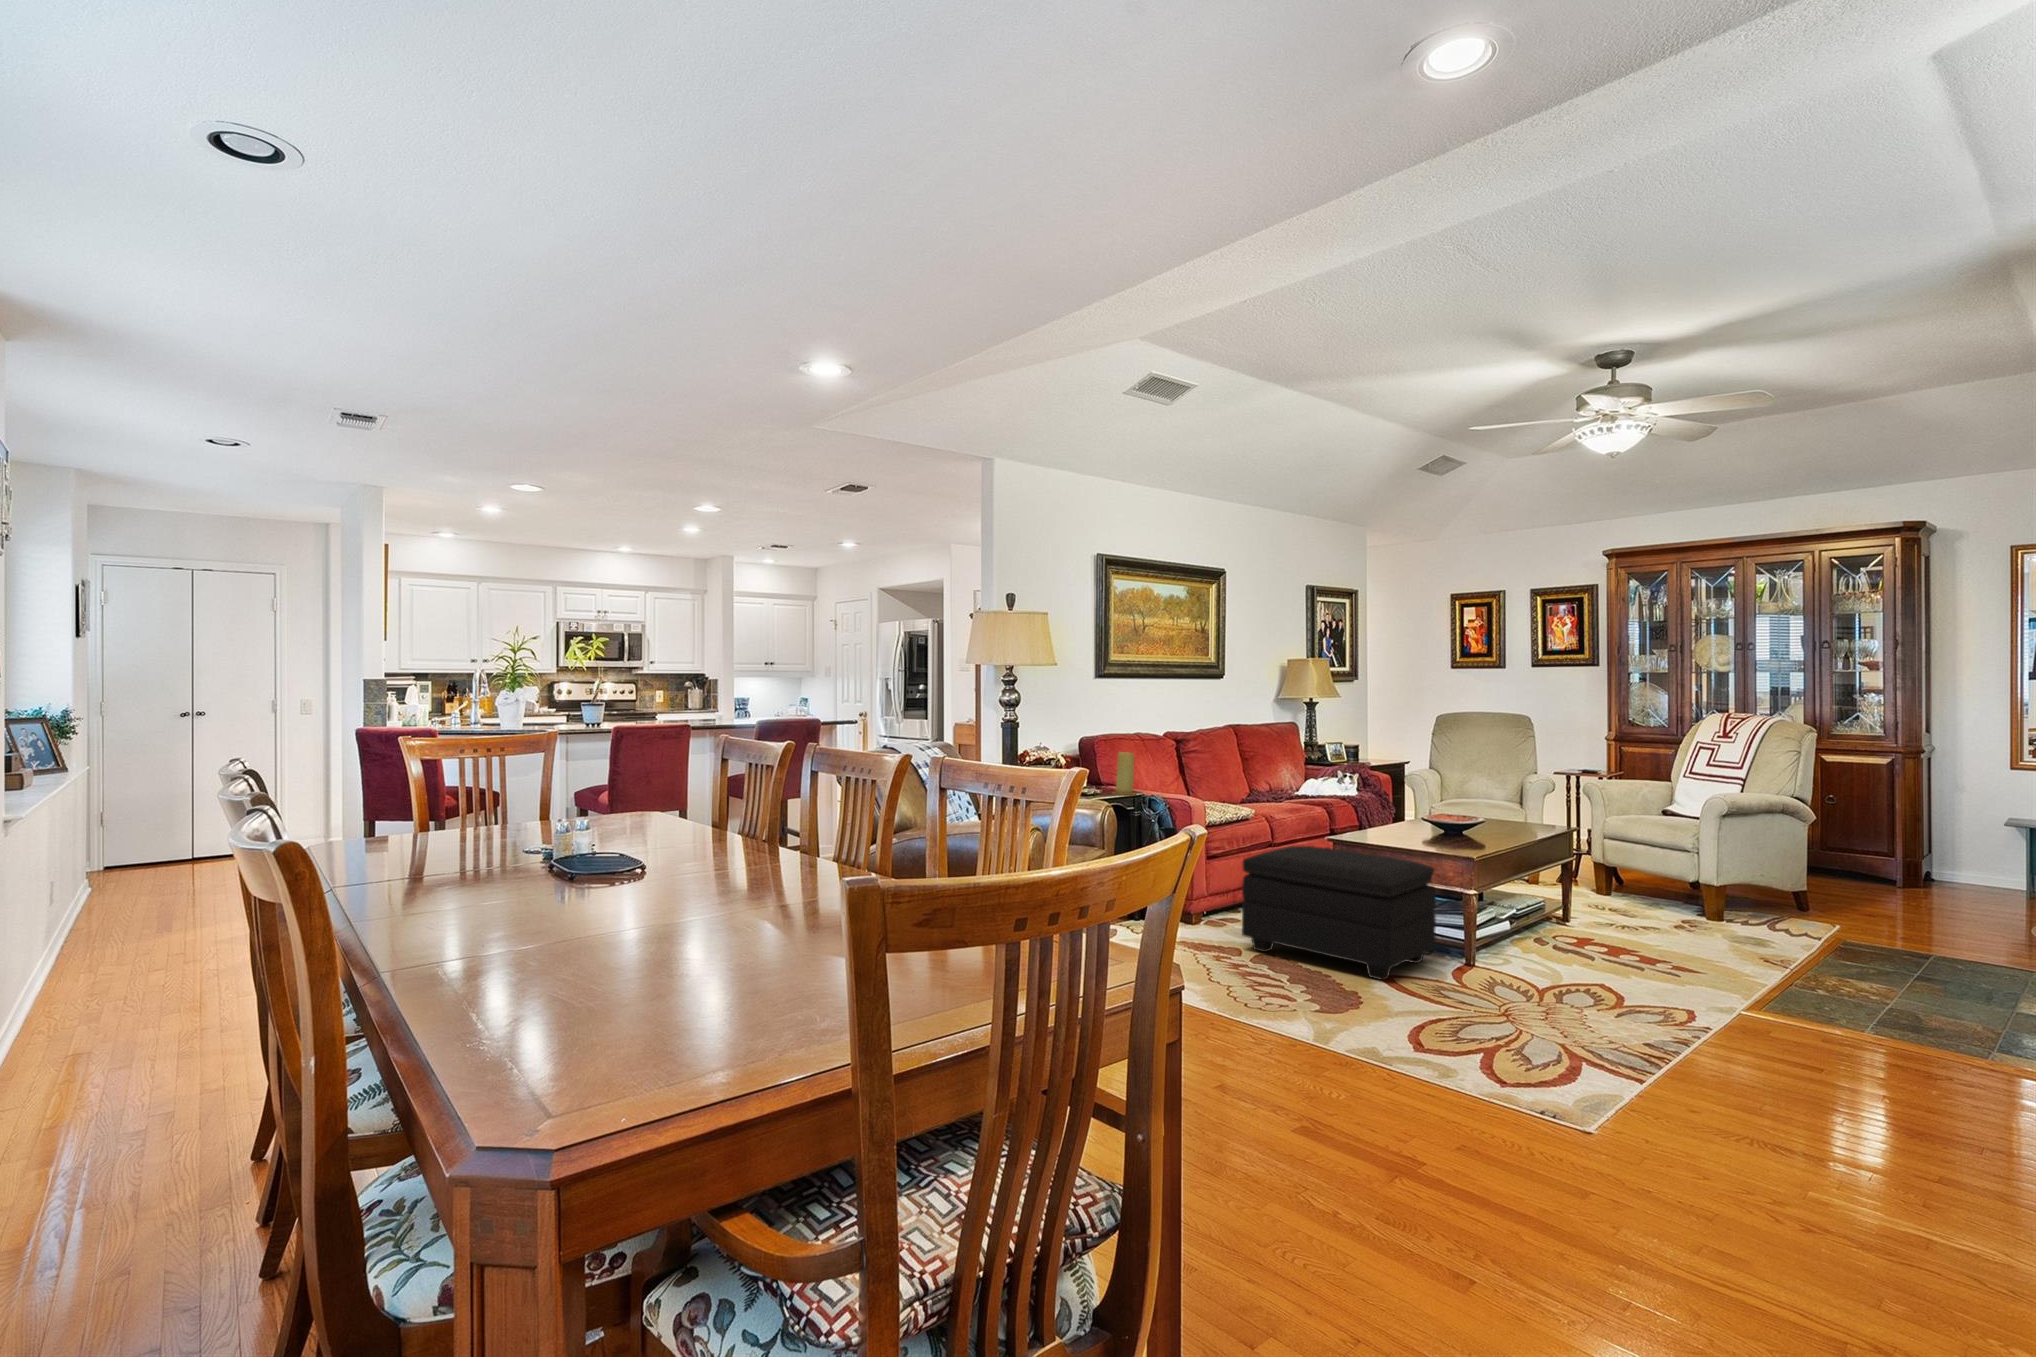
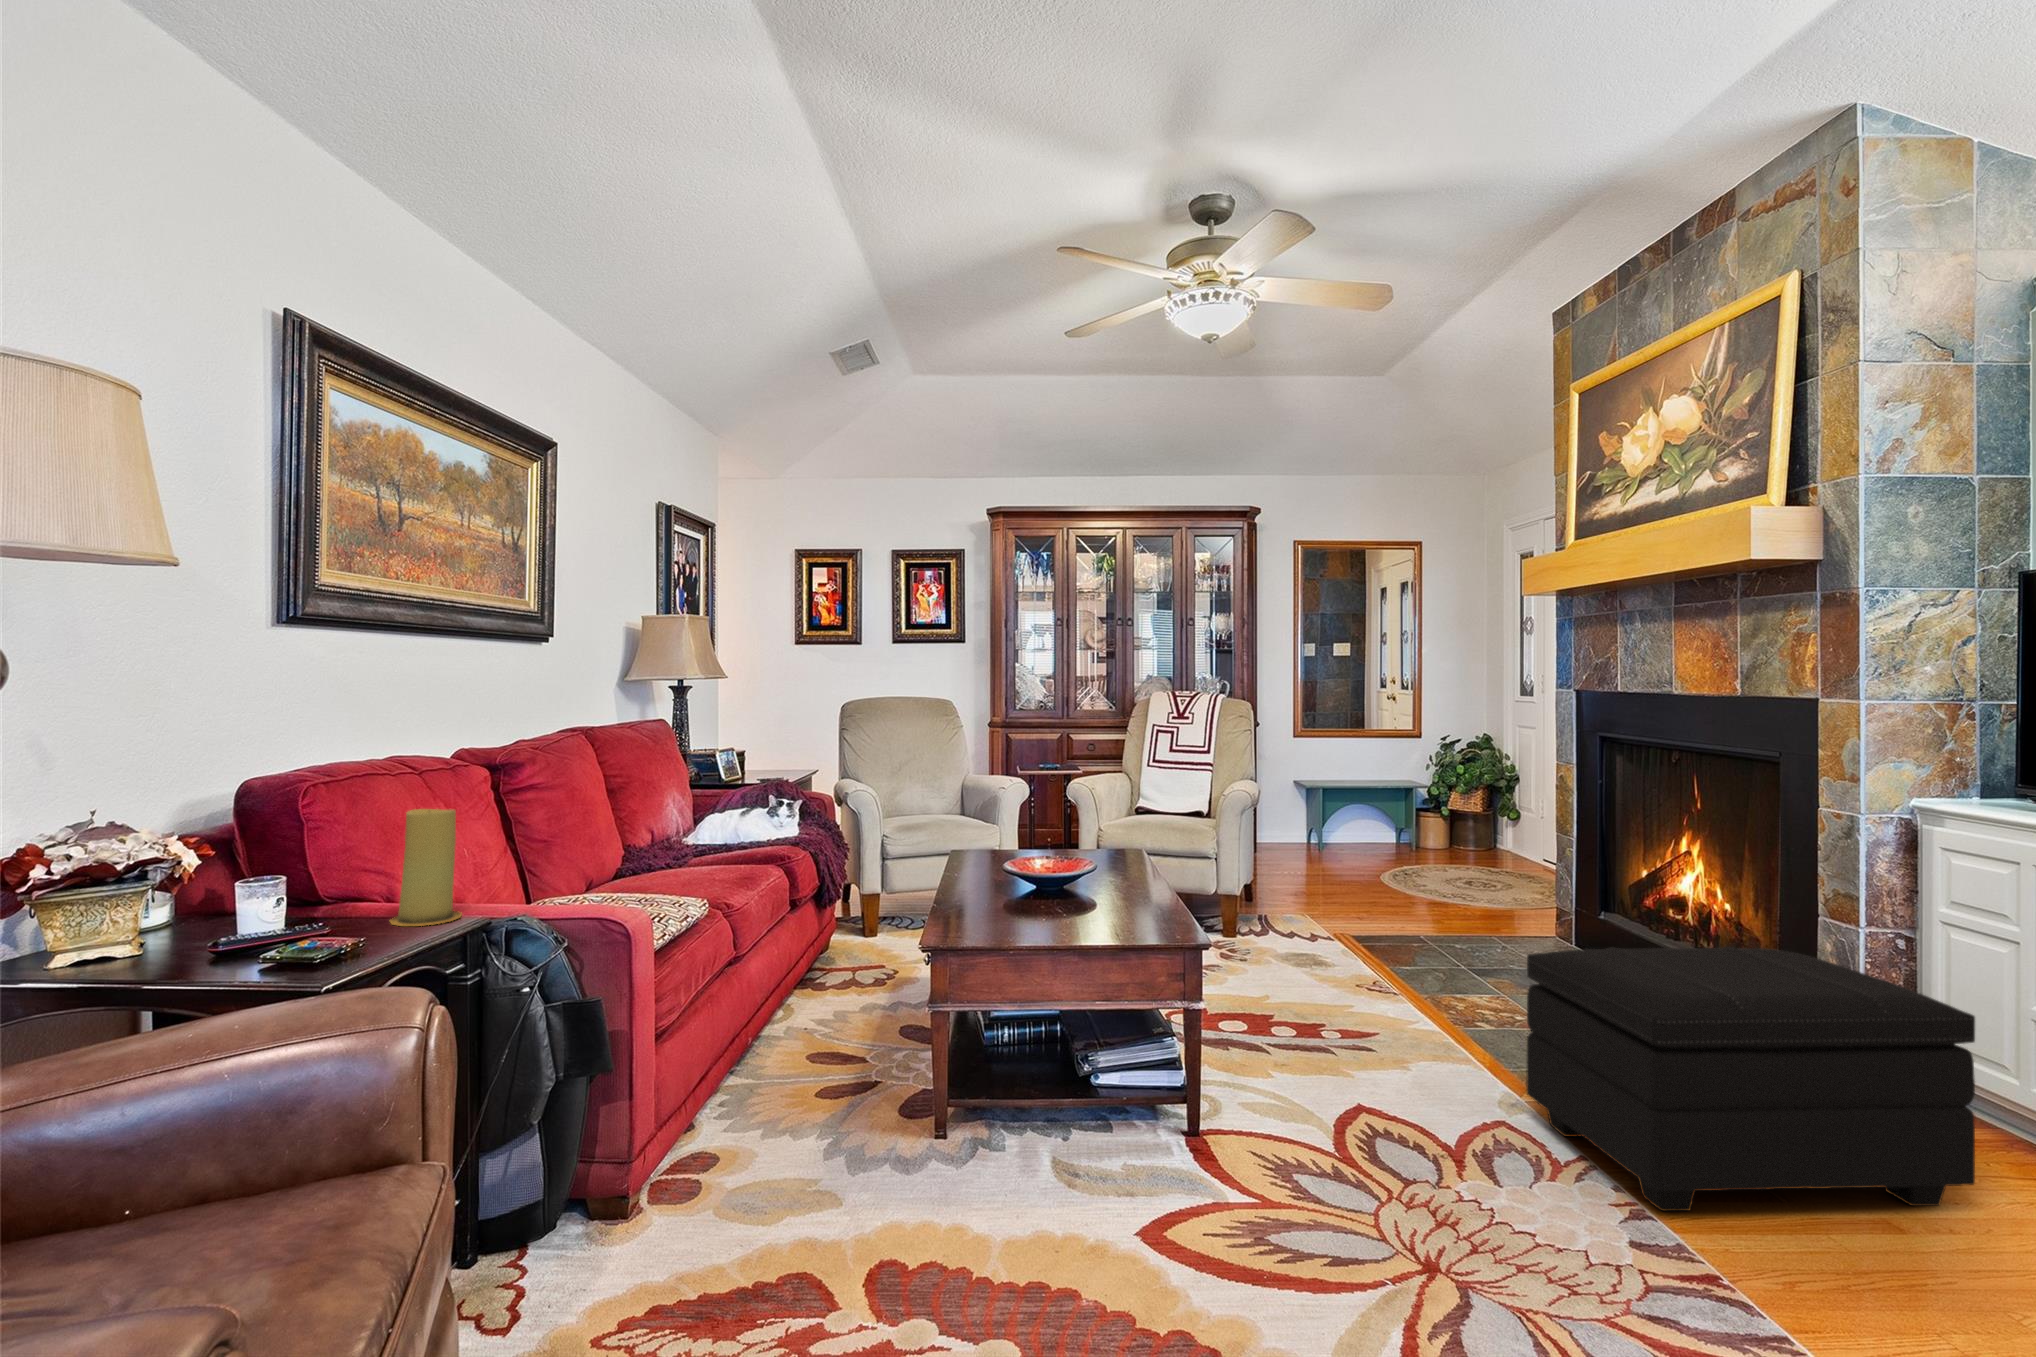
footstool: present [1242,846,1436,980] -> present [1526,947,1975,1211]

